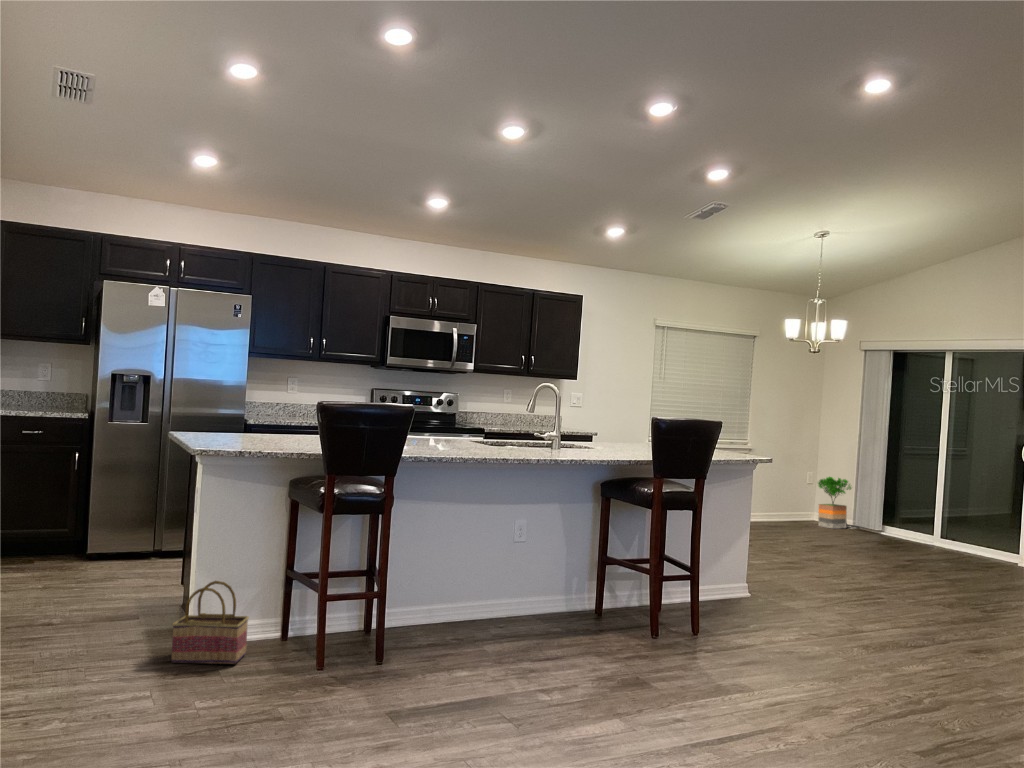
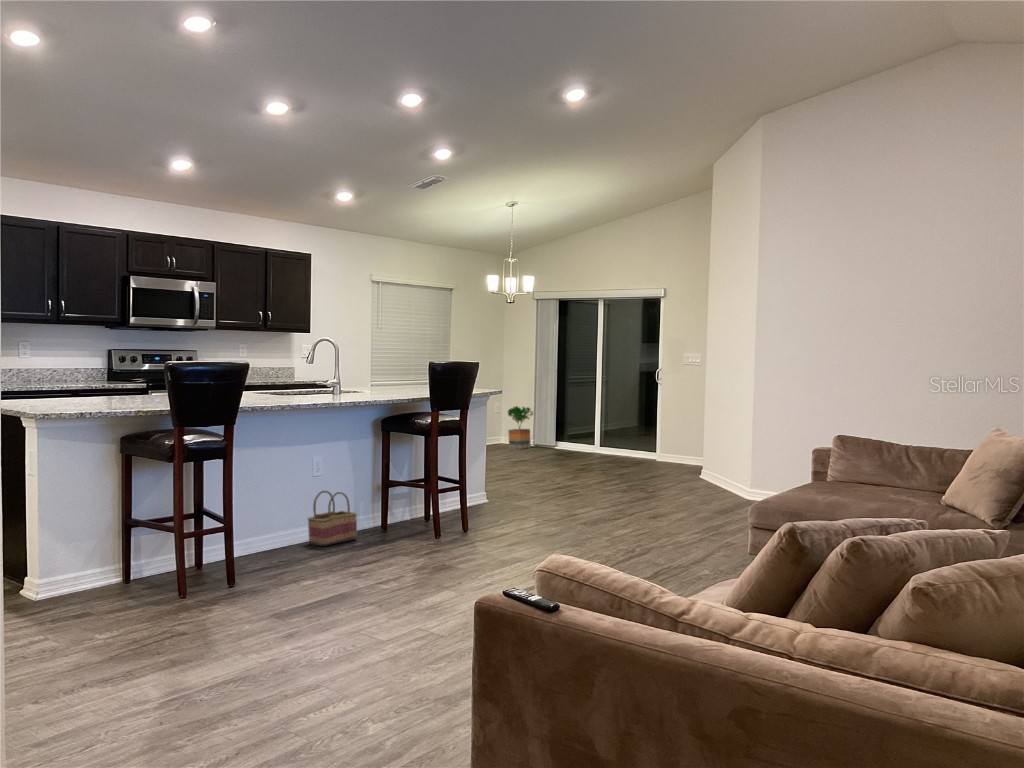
basket: present [171,581,249,664] -> present [308,491,357,546]

